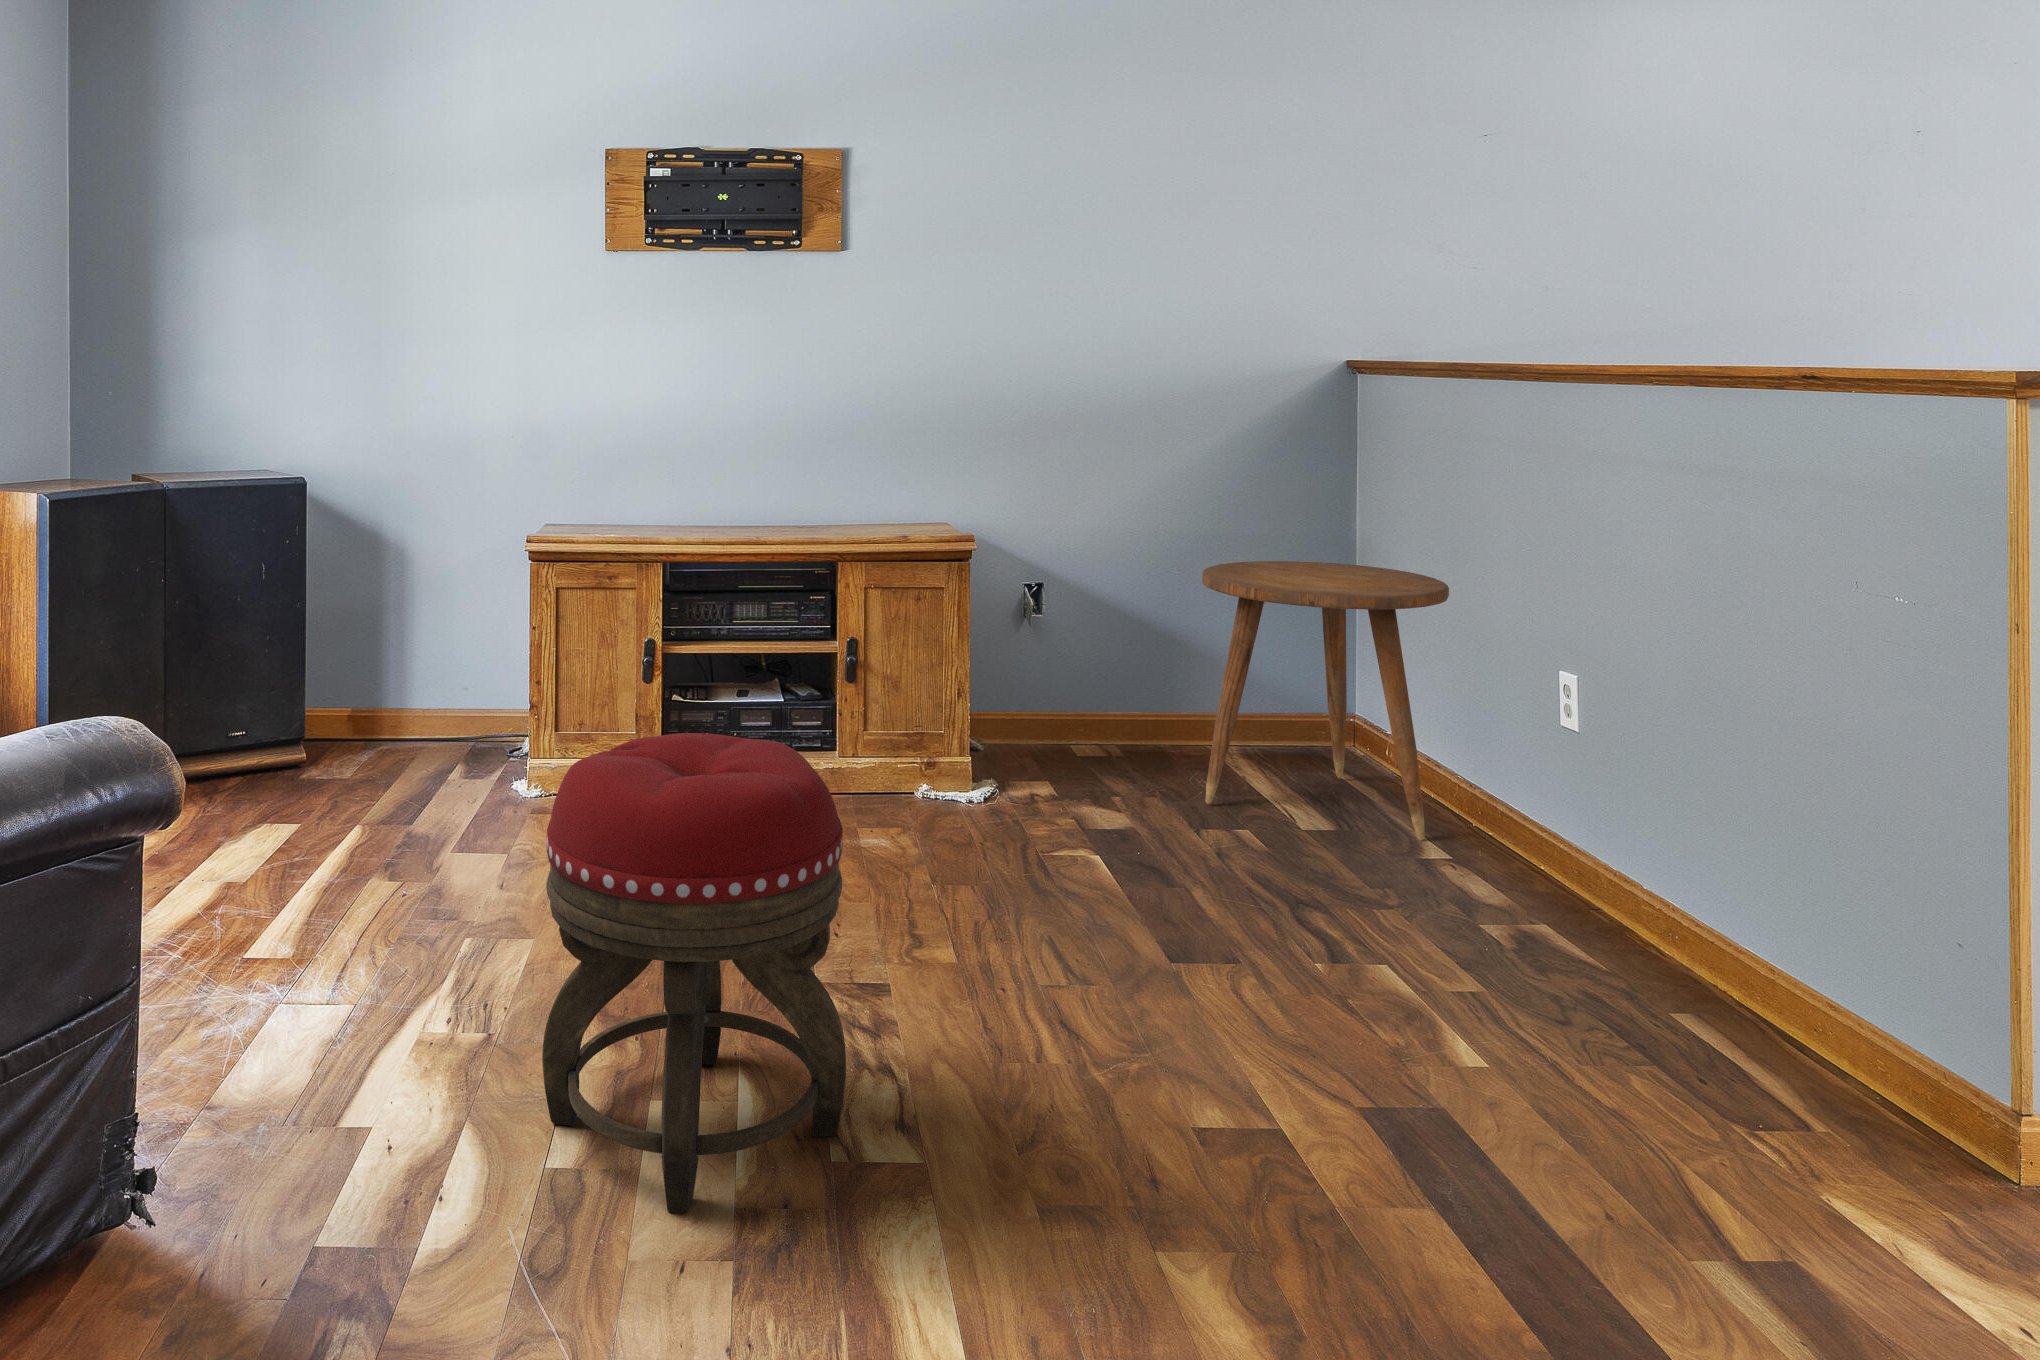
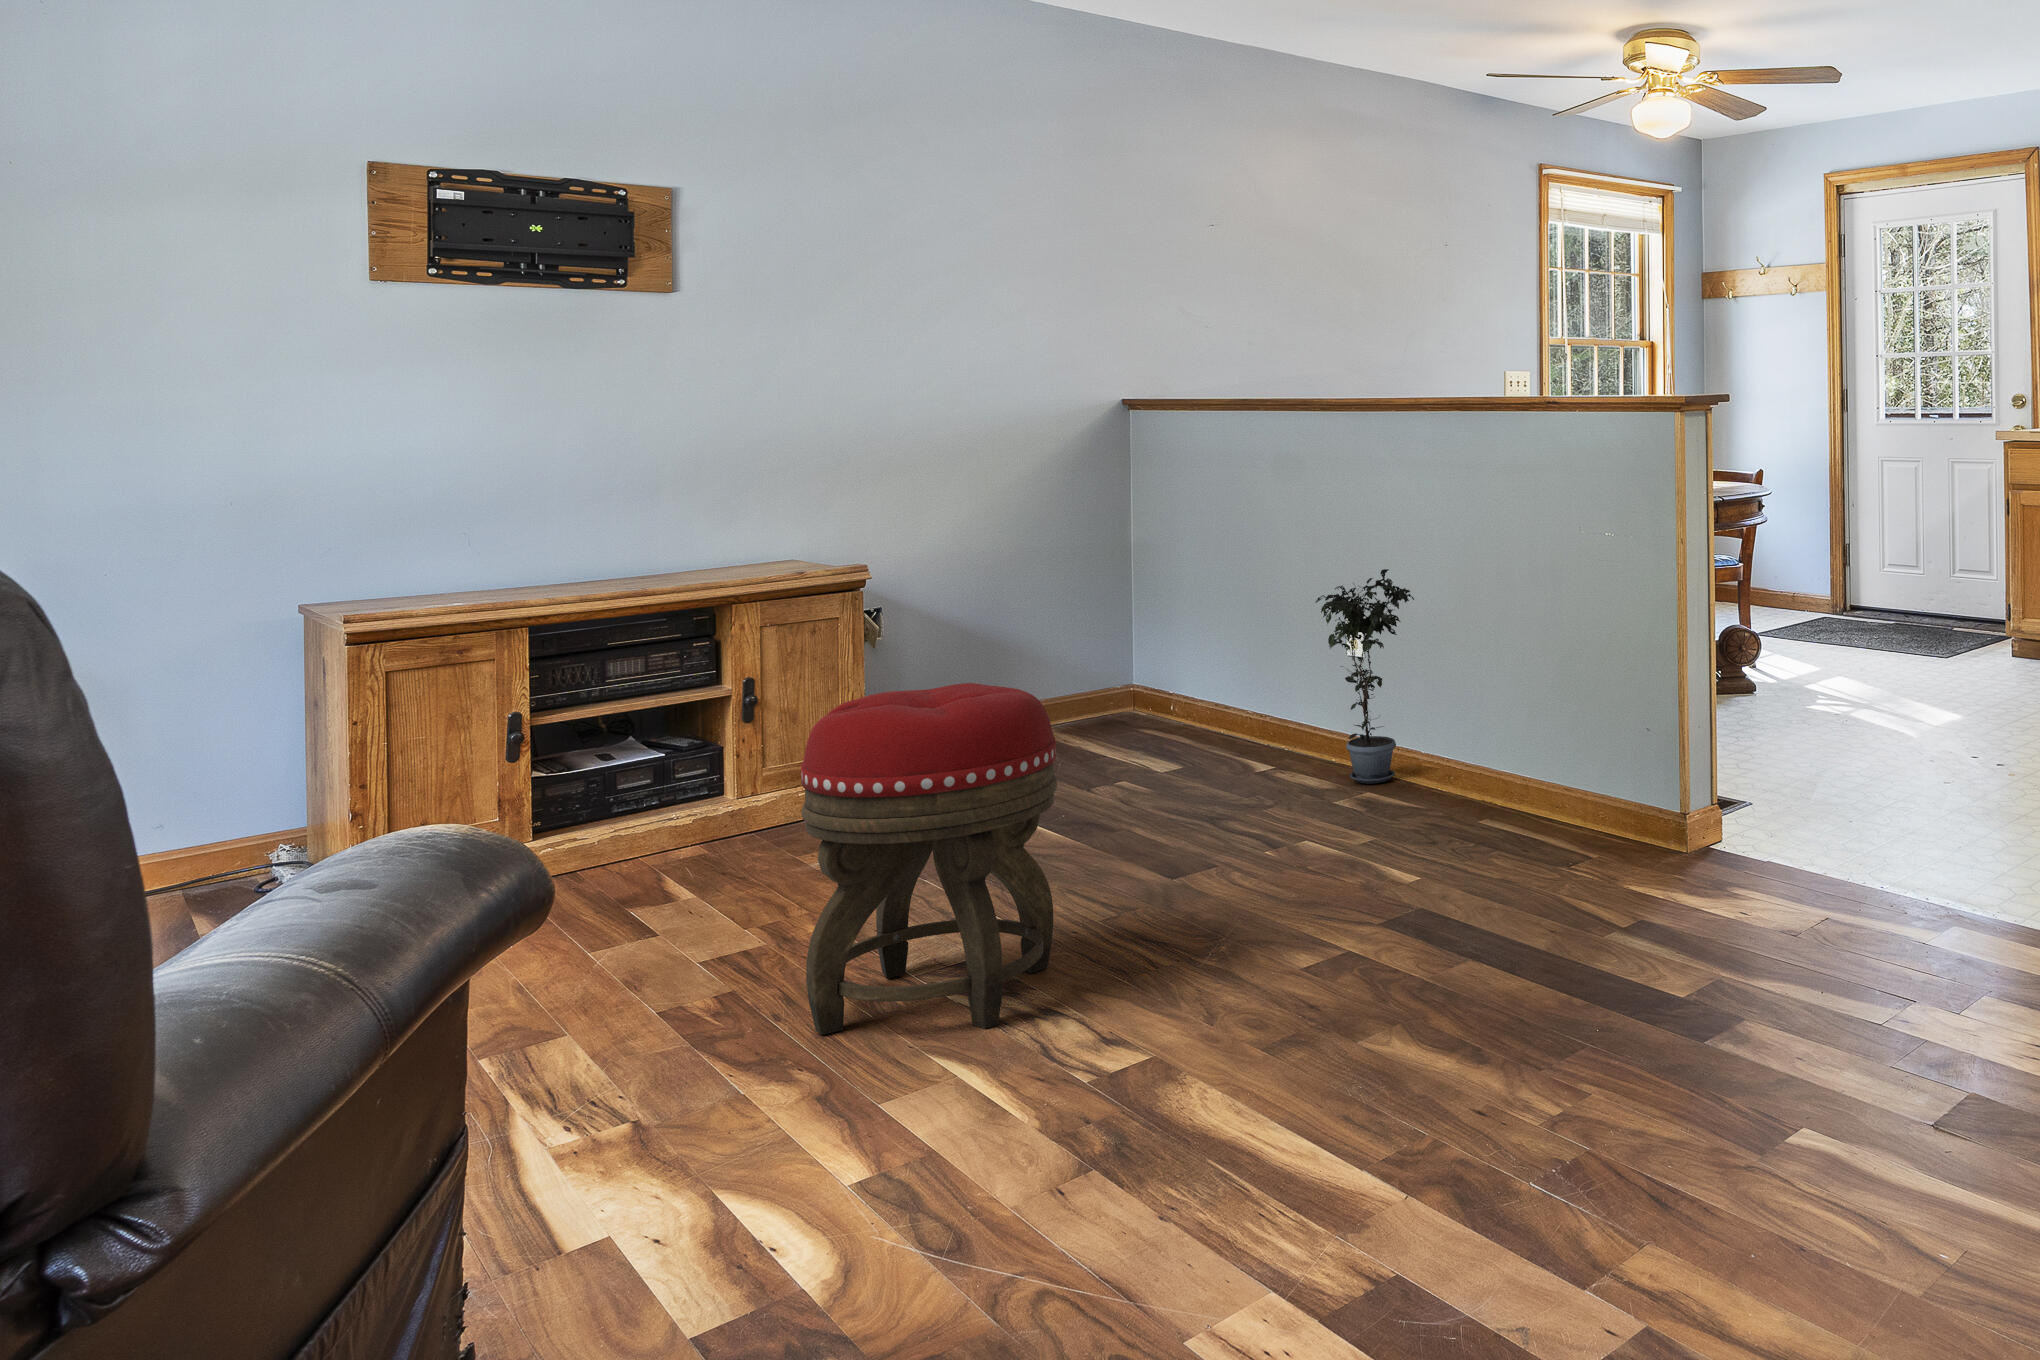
side table: present [1202,561,1449,841] -> none [1053,557,1240,768]
potted plant: none [1470,653,1668,972] -> present [1316,569,1414,784]

